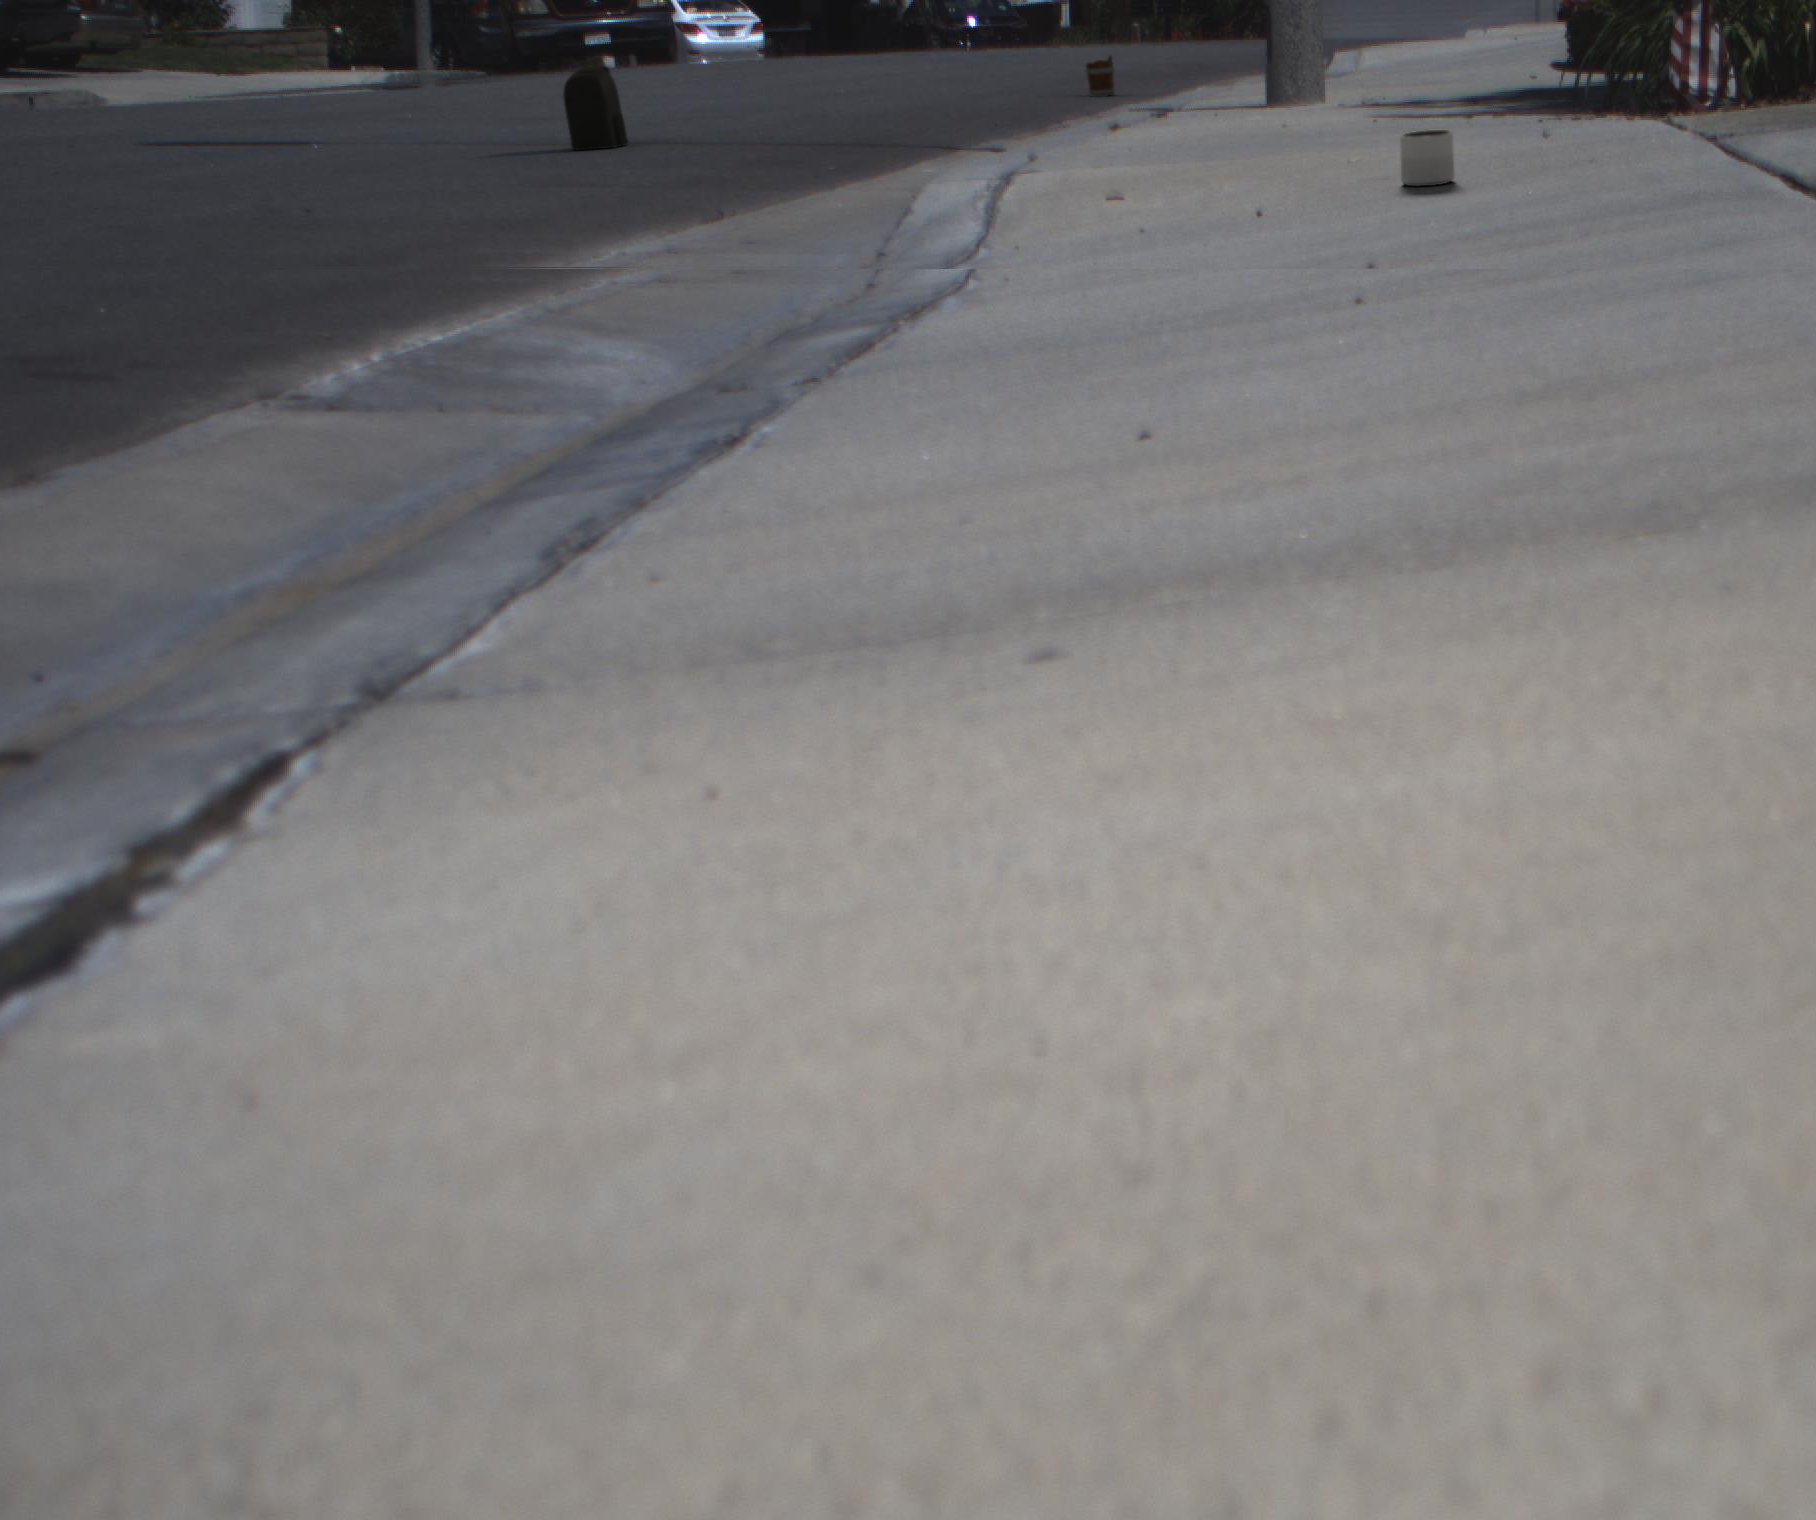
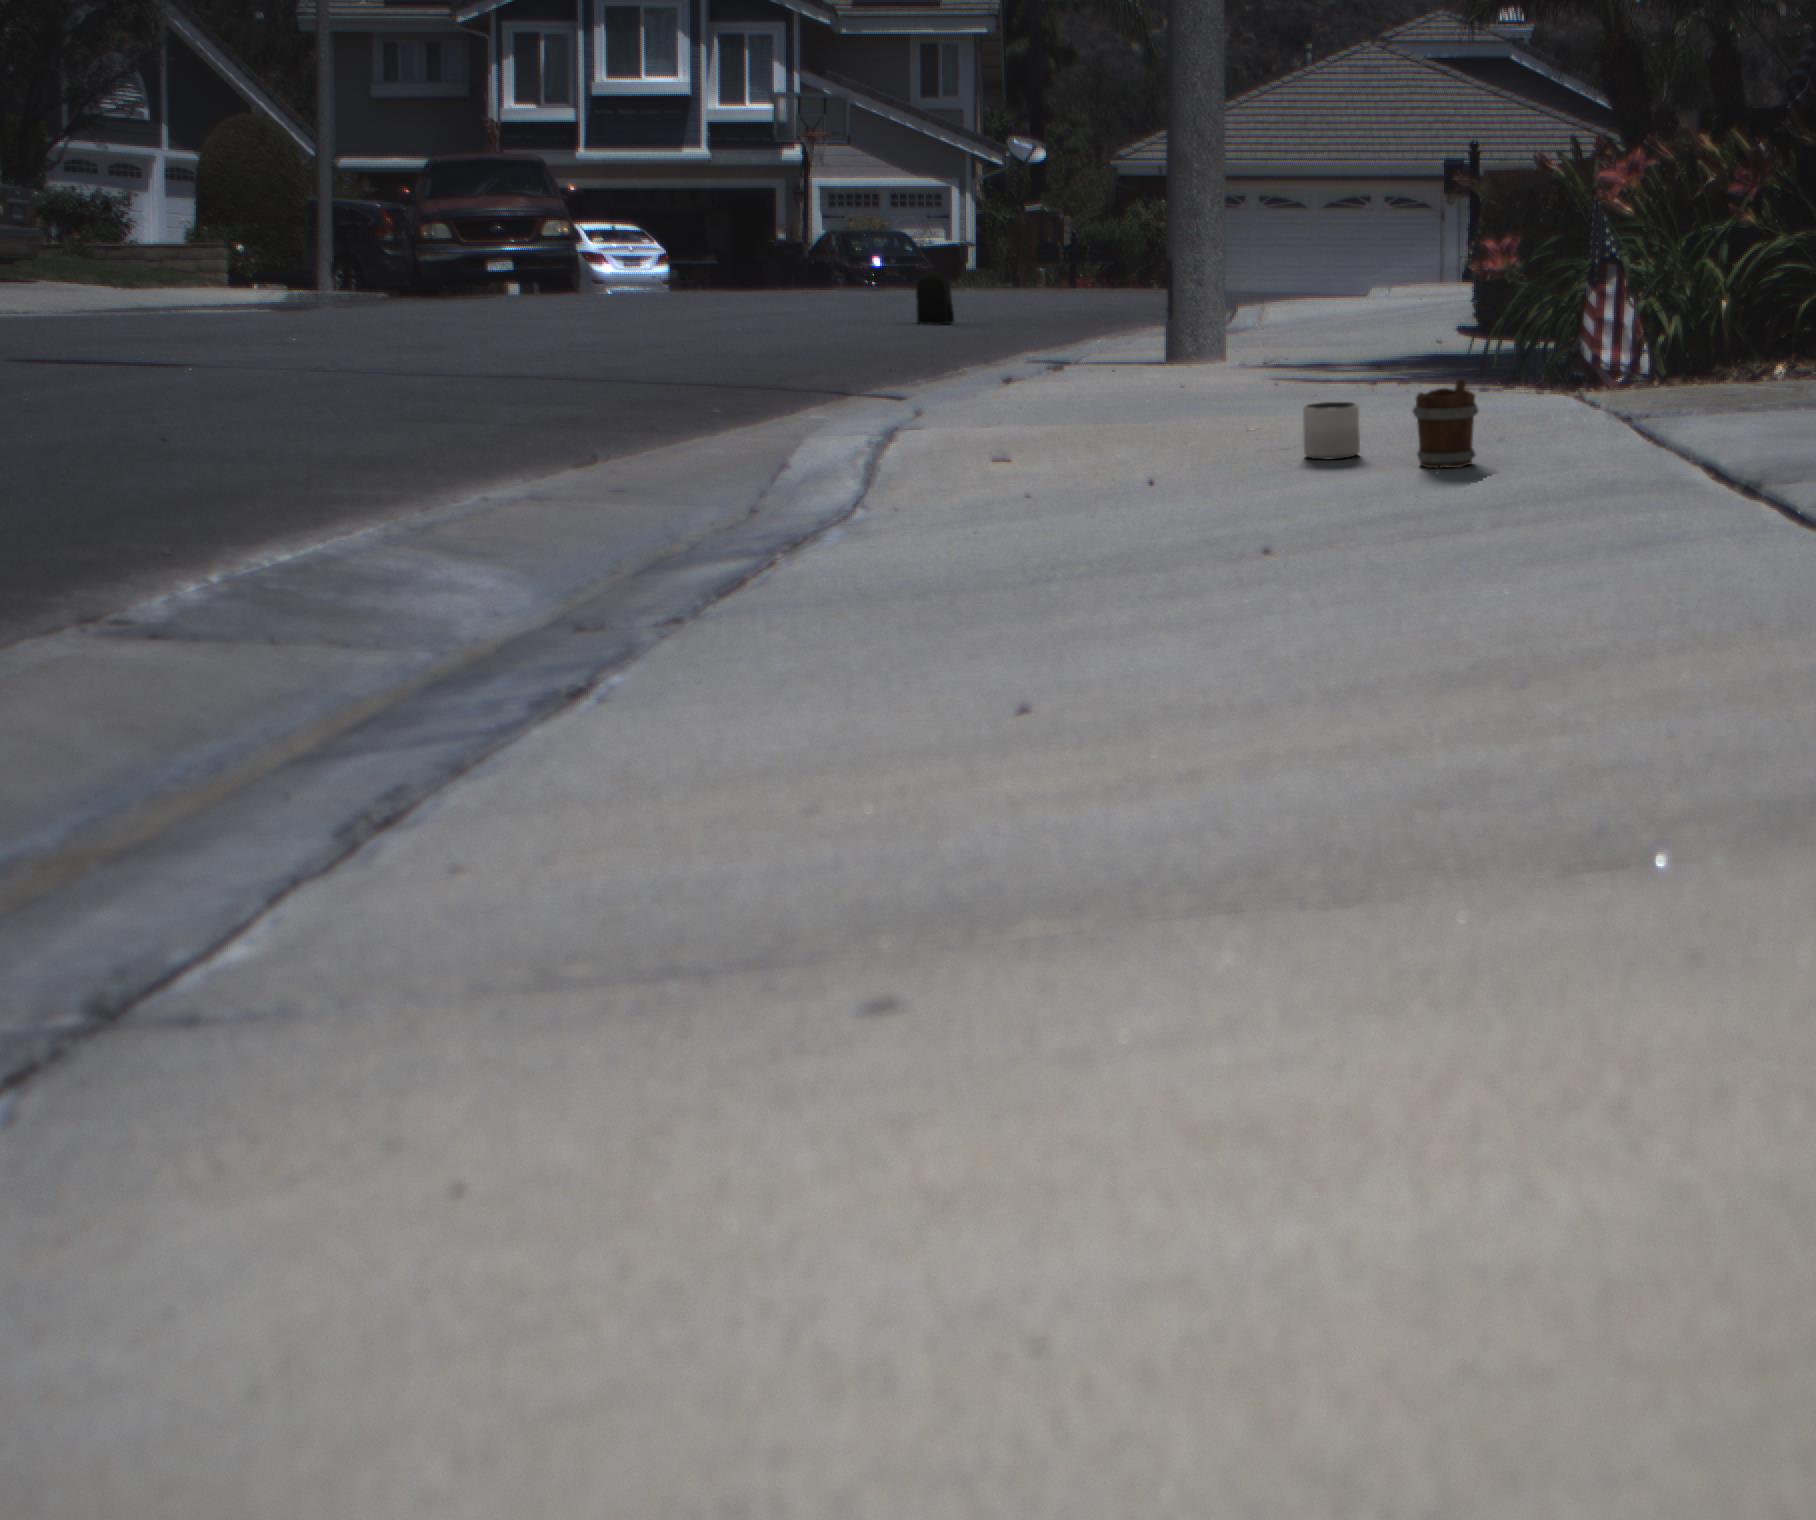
bucket: present [1086,56,1115,97] -> present [1413,378,1478,468]
backpack: present [563,66,628,150] -> present [916,272,954,325]

